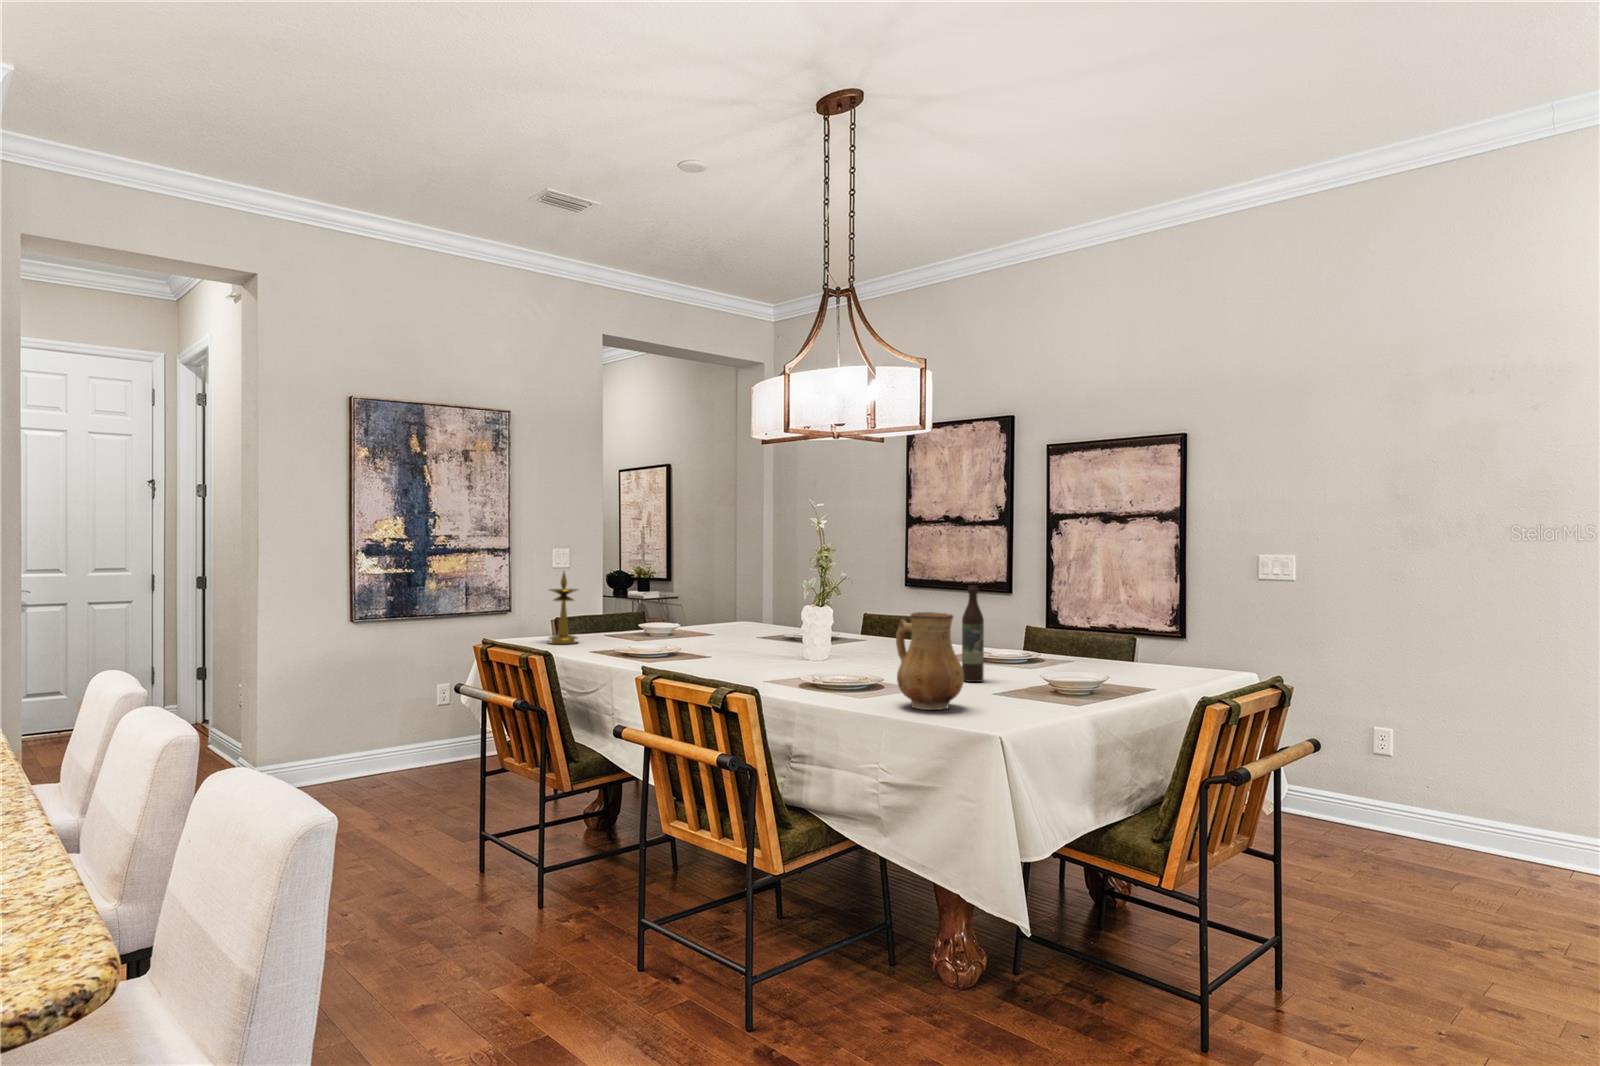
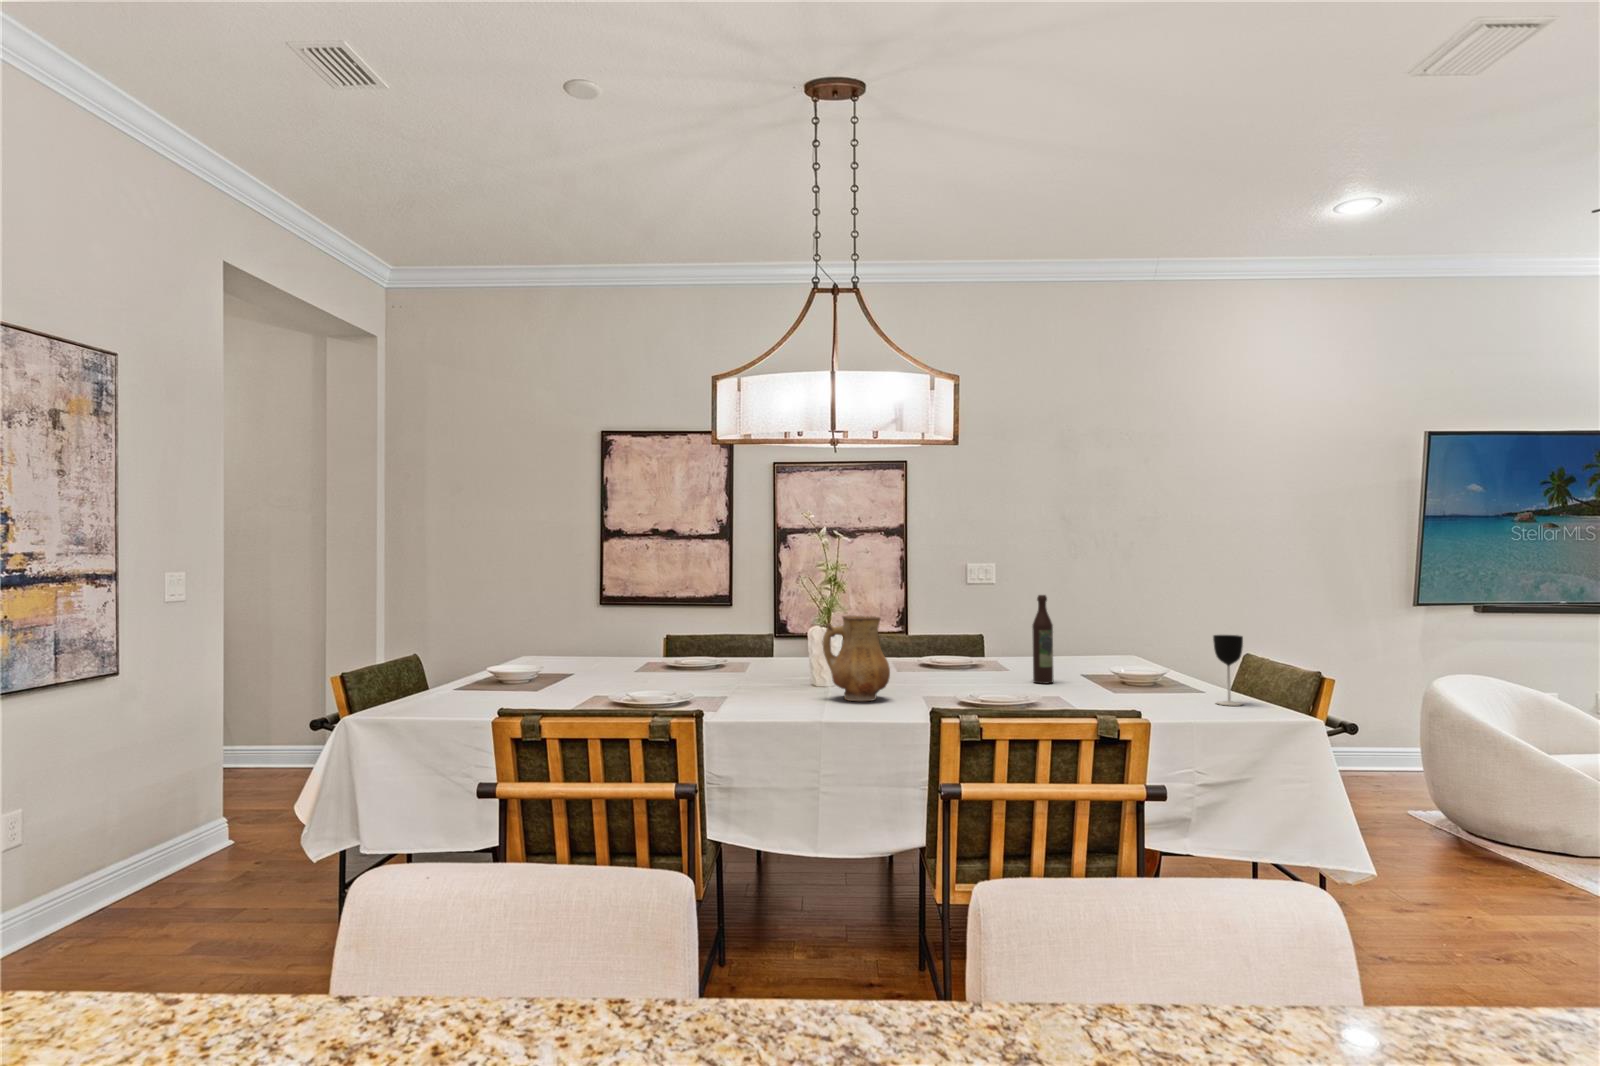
candlestick: present [549,572,578,644] -> none [476,599,521,704]
ceramic pitcher: present [896,612,964,710] -> present [822,616,890,701]
wine glass: none [997,637,1030,721] -> present [1213,635,1243,706]

